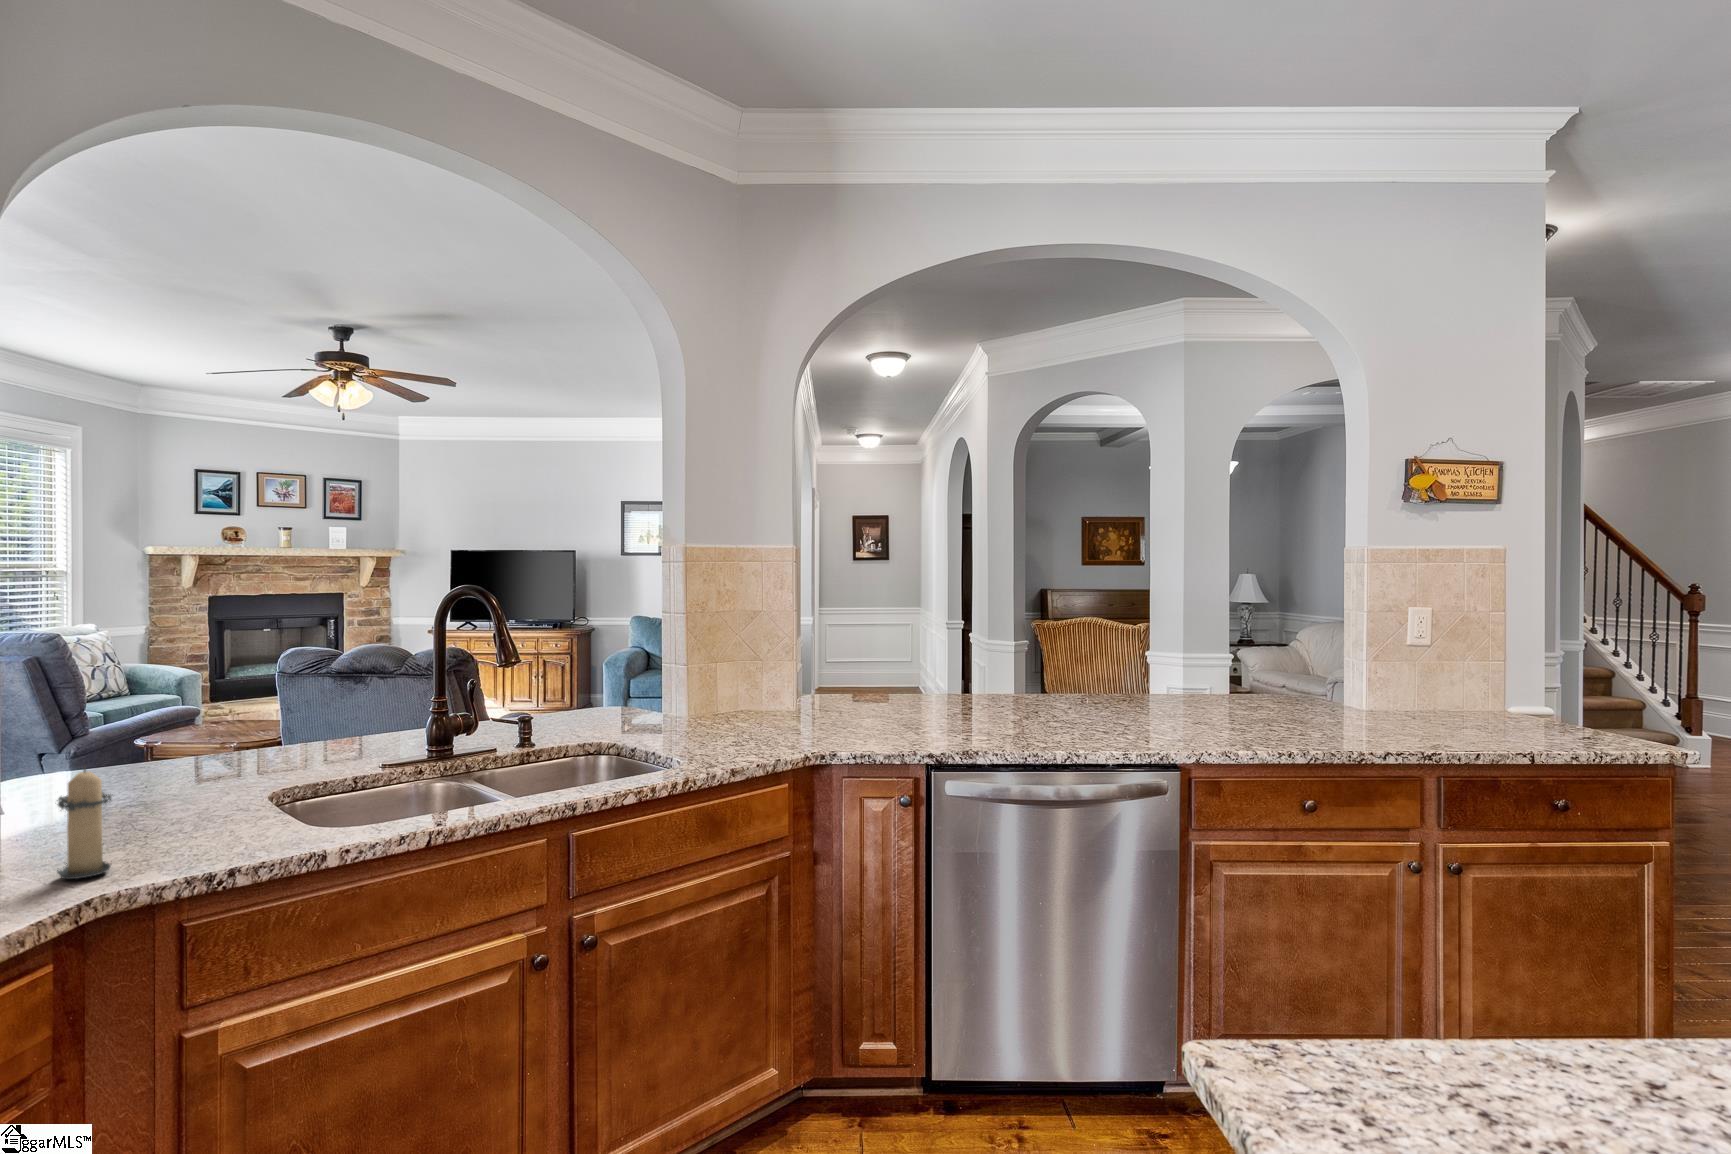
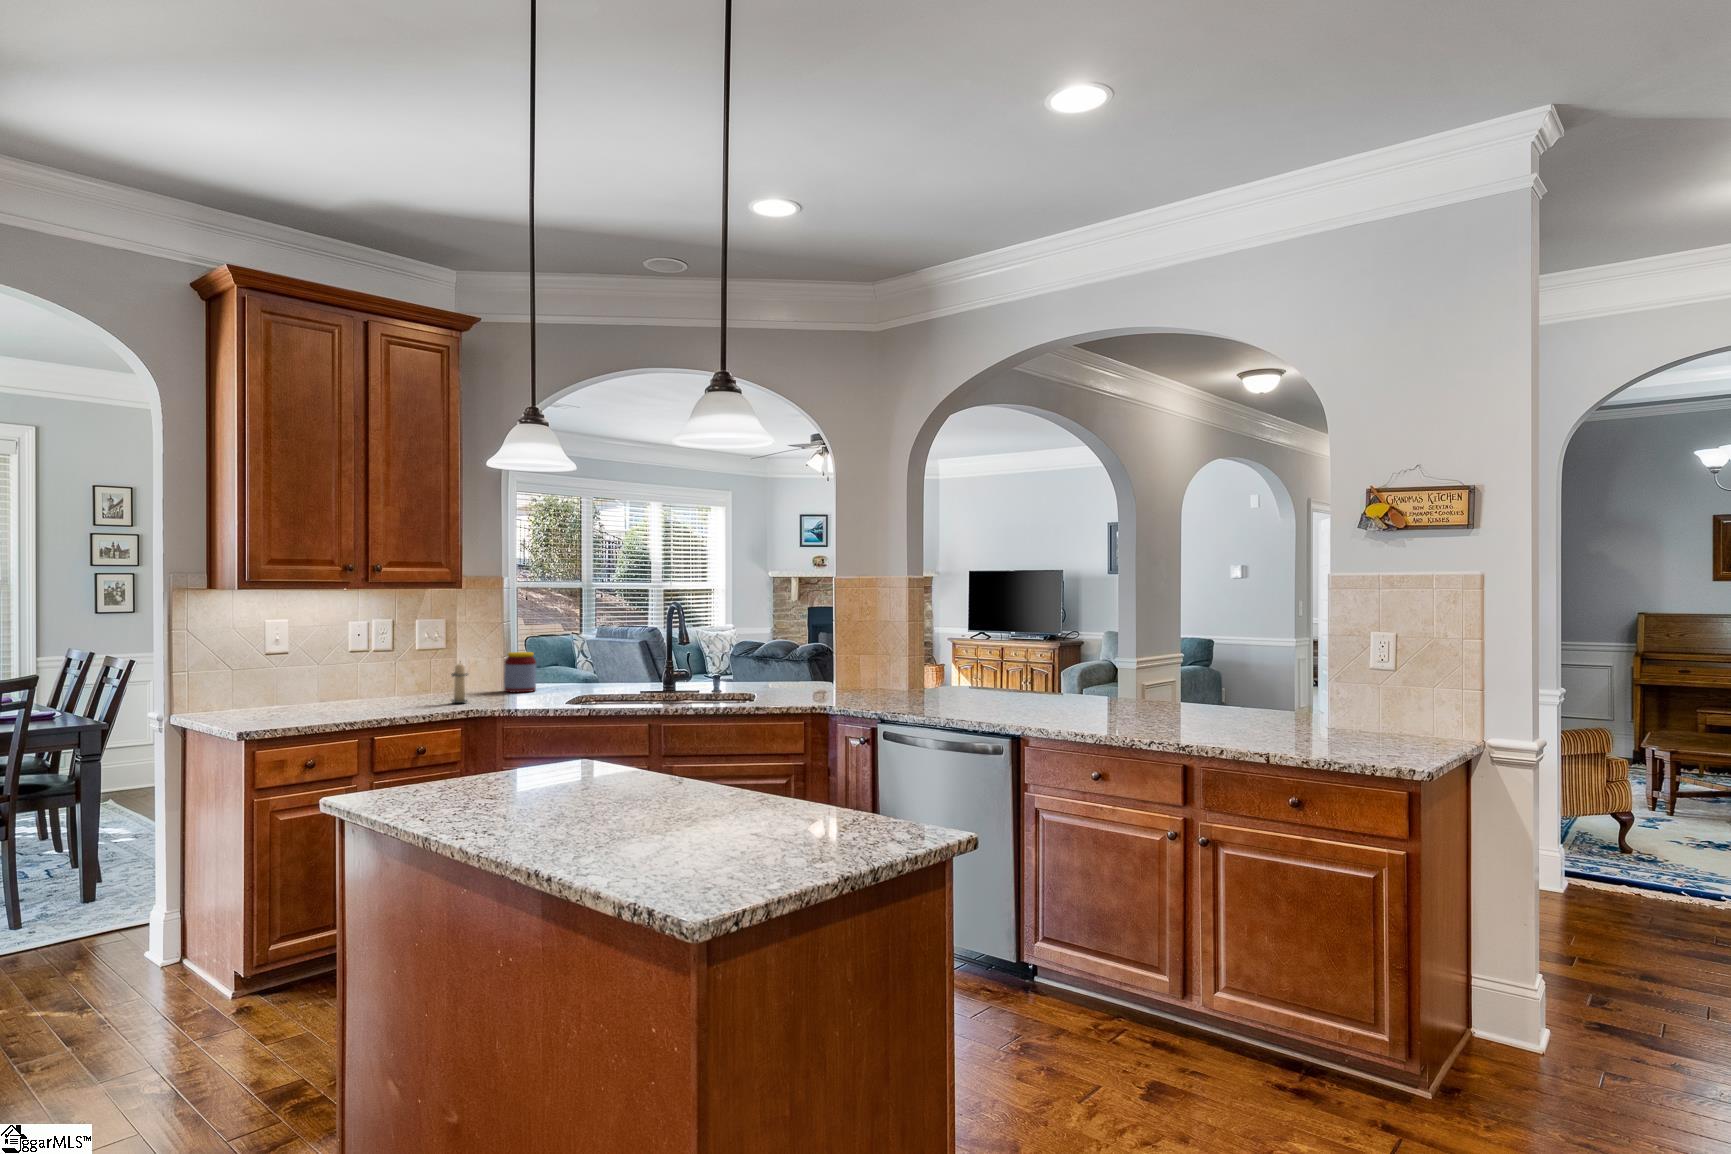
jar: none [107,716,193,815] -> present [504,652,536,692]

